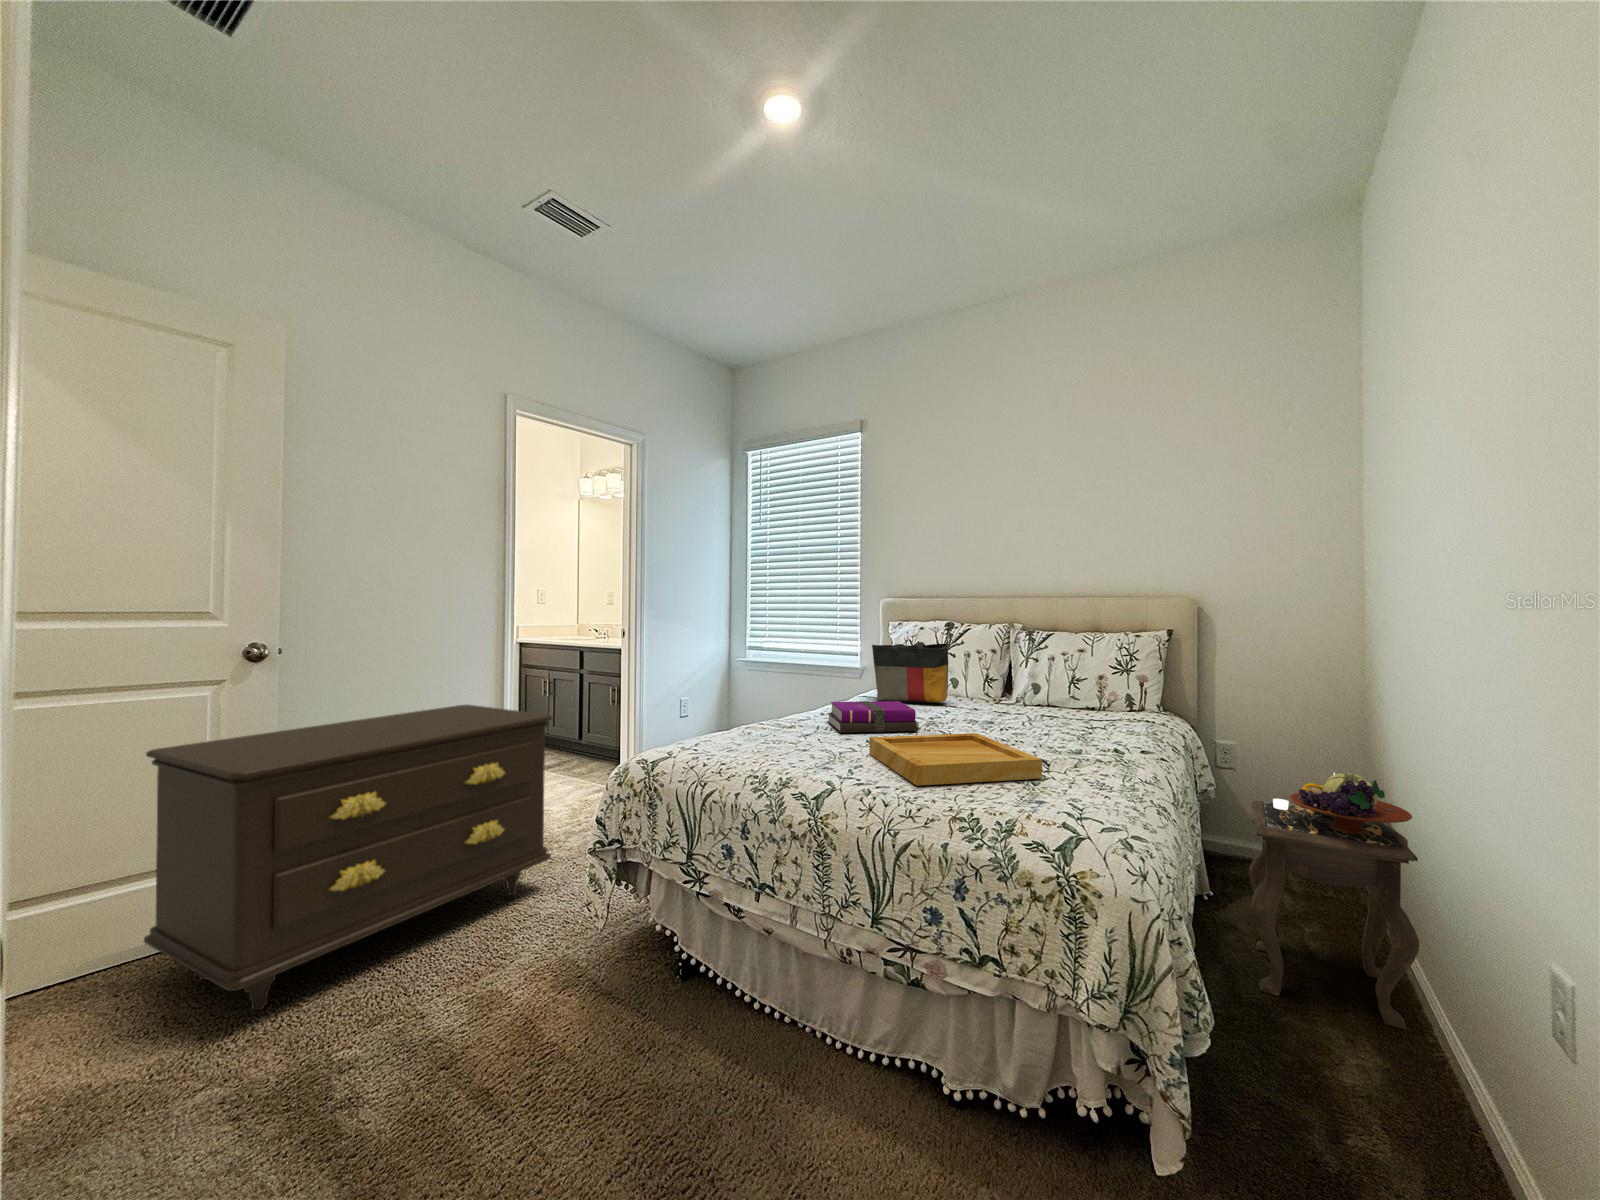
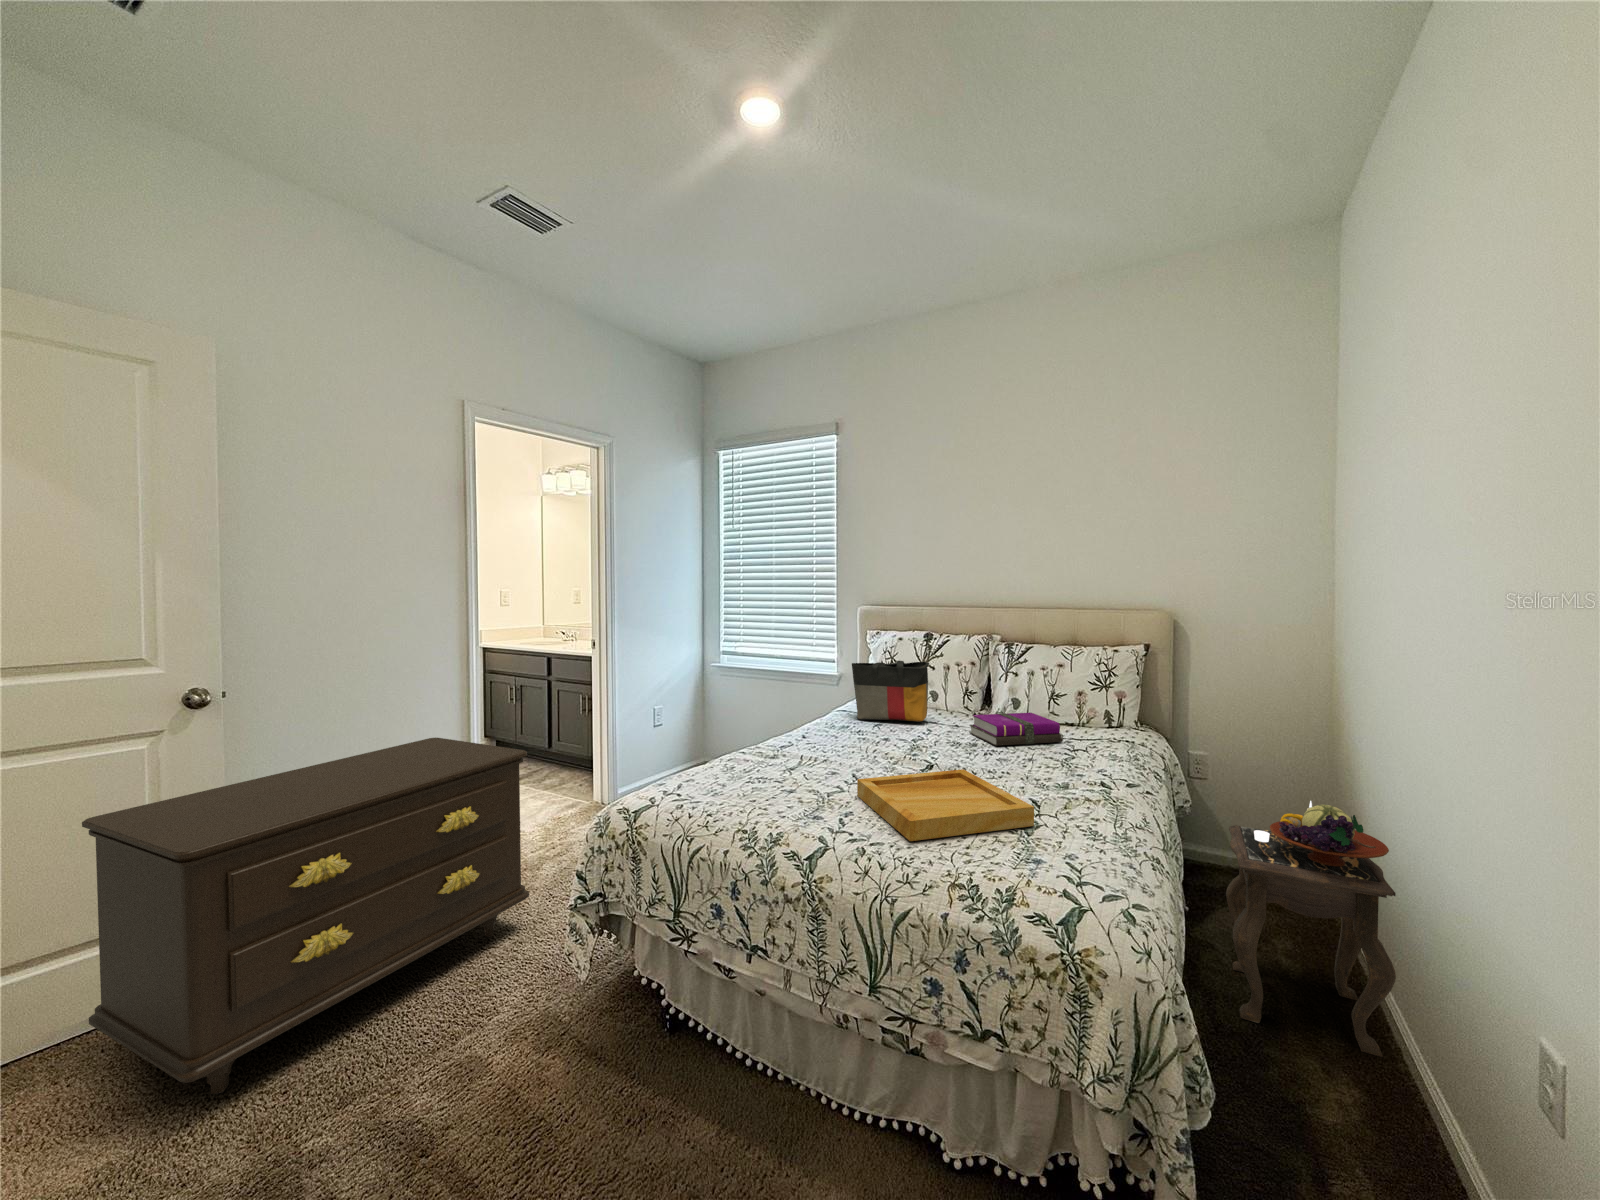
notebook: present [828,701,919,733] -> present [970,713,1063,746]

